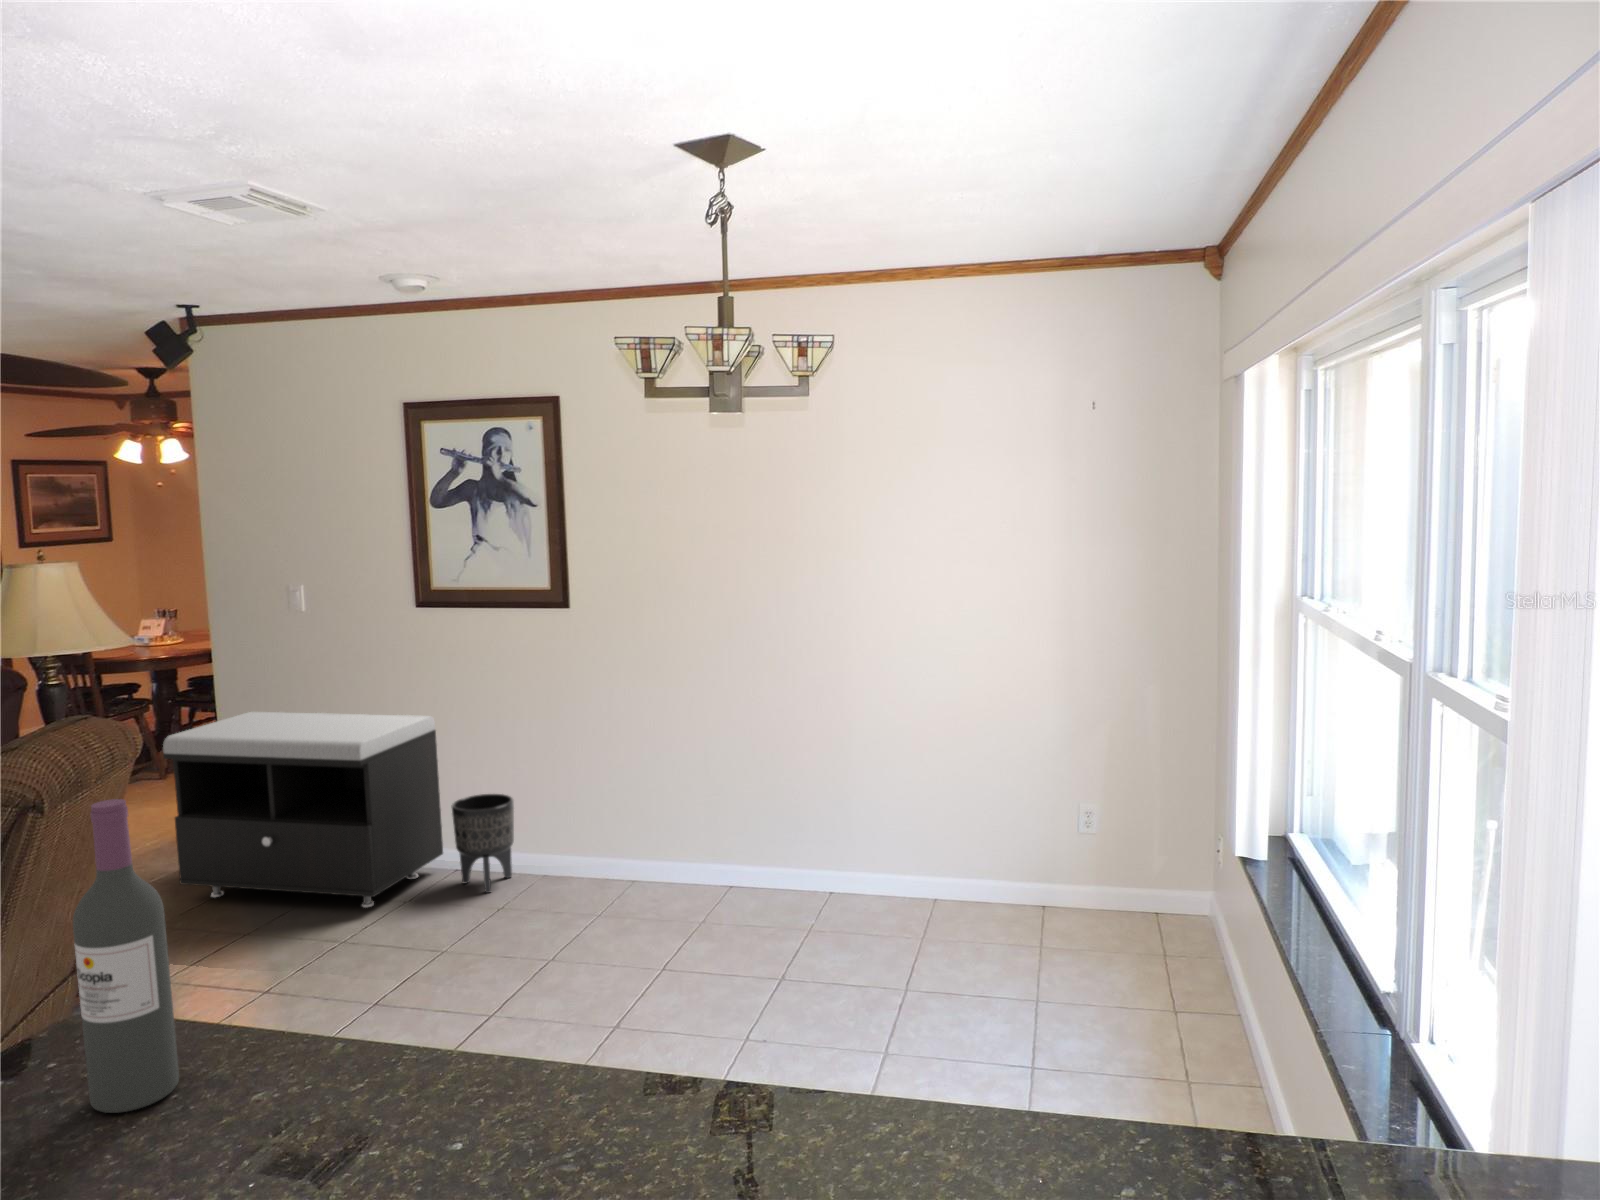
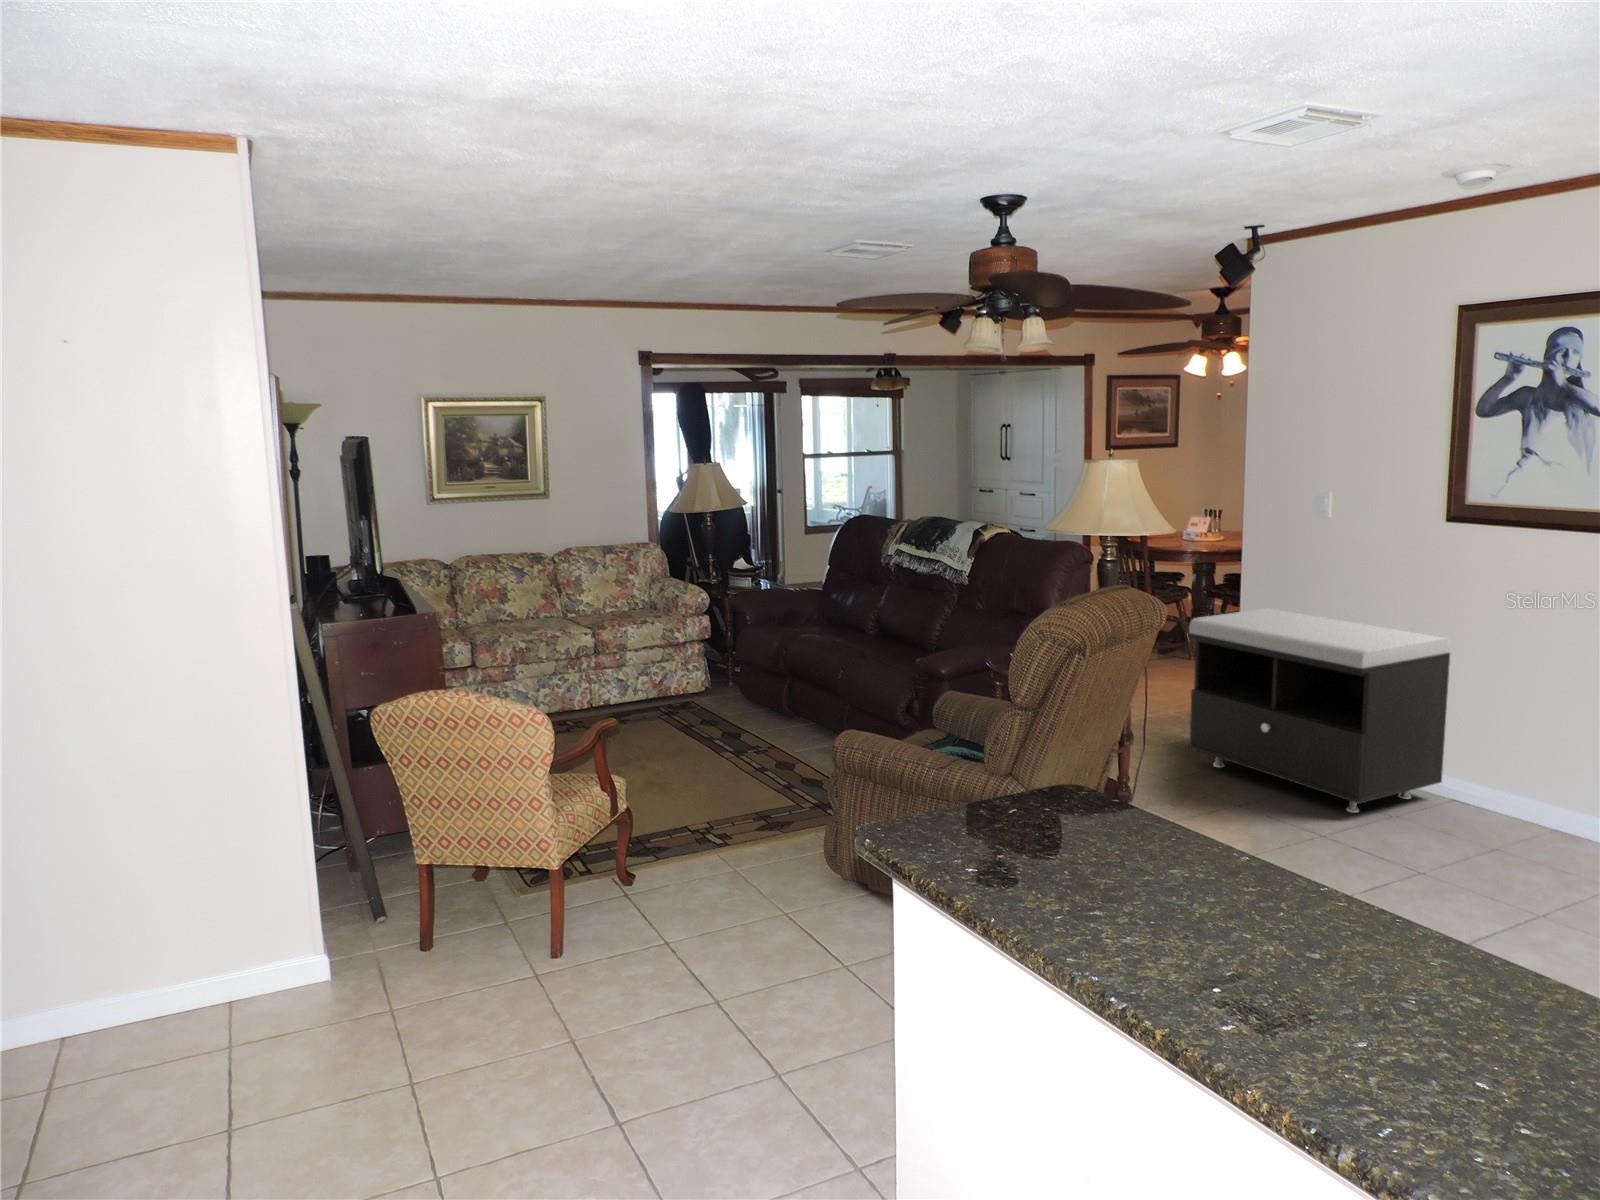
planter: present [452,794,514,893] -> none [1455,729,1532,834]
wine bottle: present [73,799,179,1113] -> none [1067,625,1128,850]

